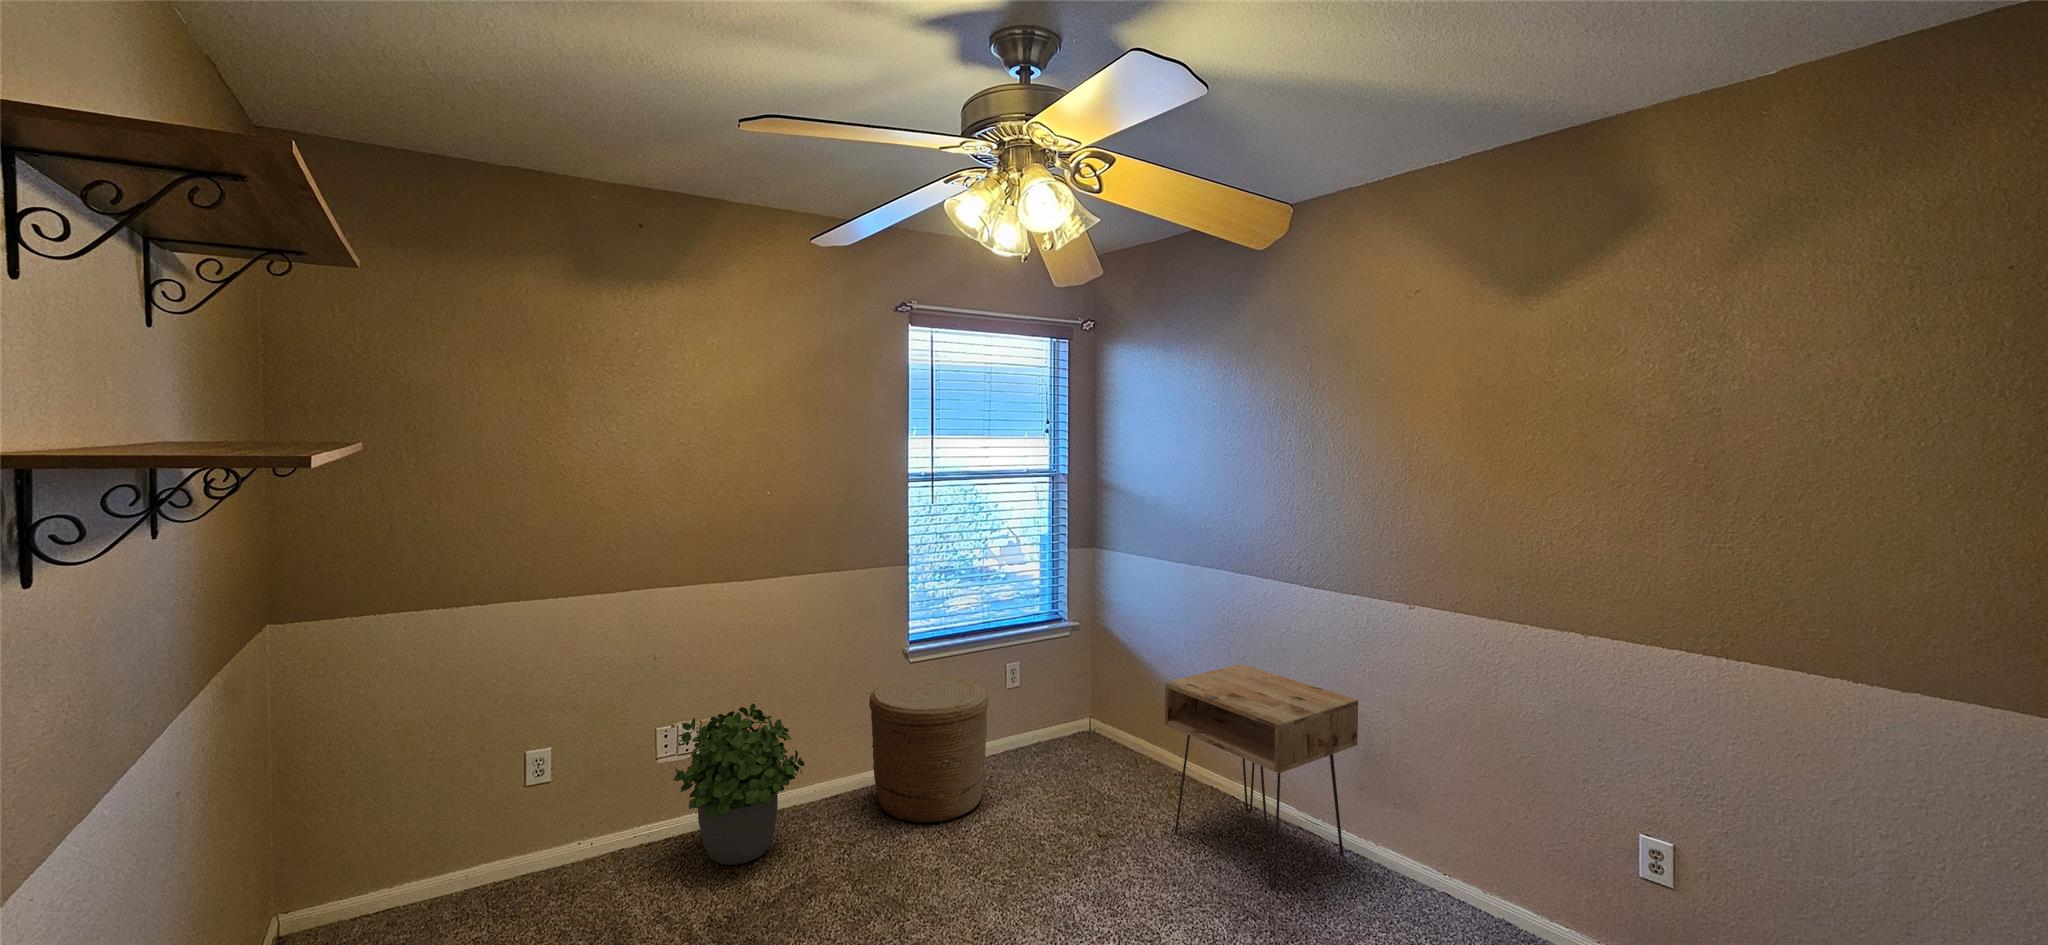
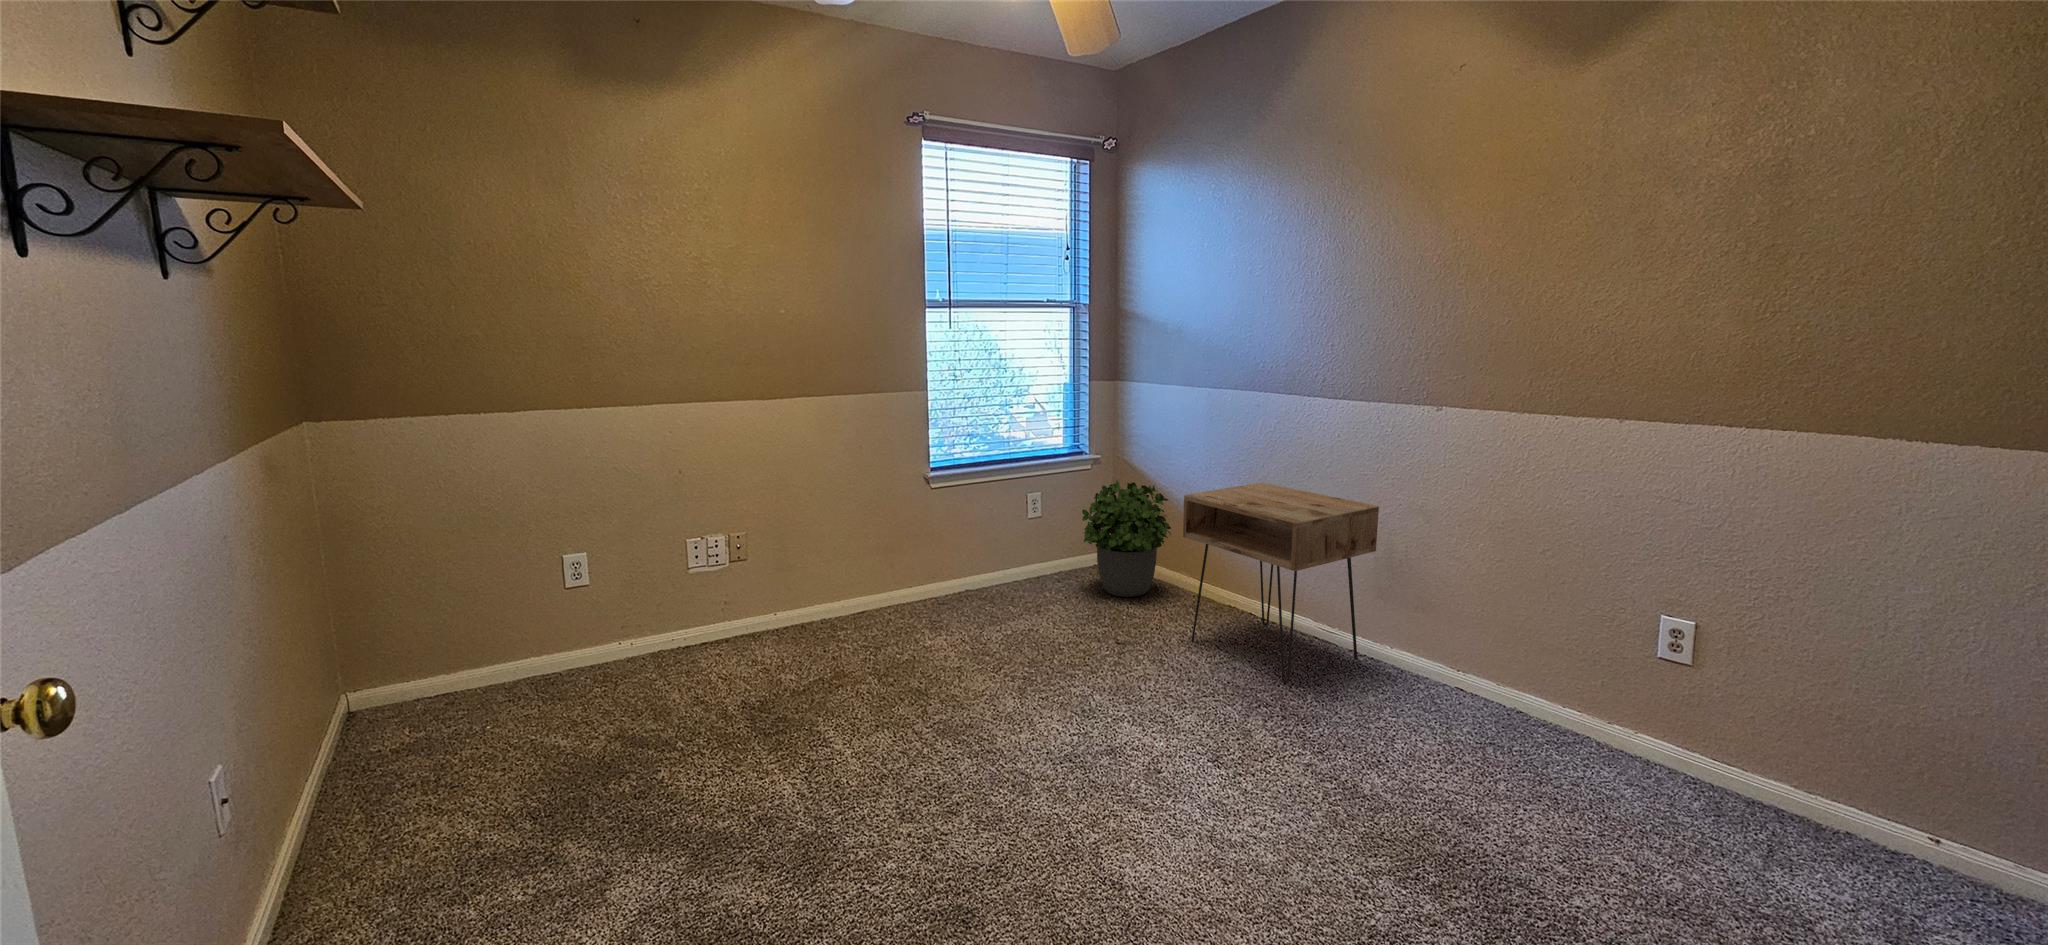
woven basket: present [869,675,988,824] -> none [893,499,1009,633]
potted plant: present [673,704,804,865] -> present [1082,480,1171,597]

